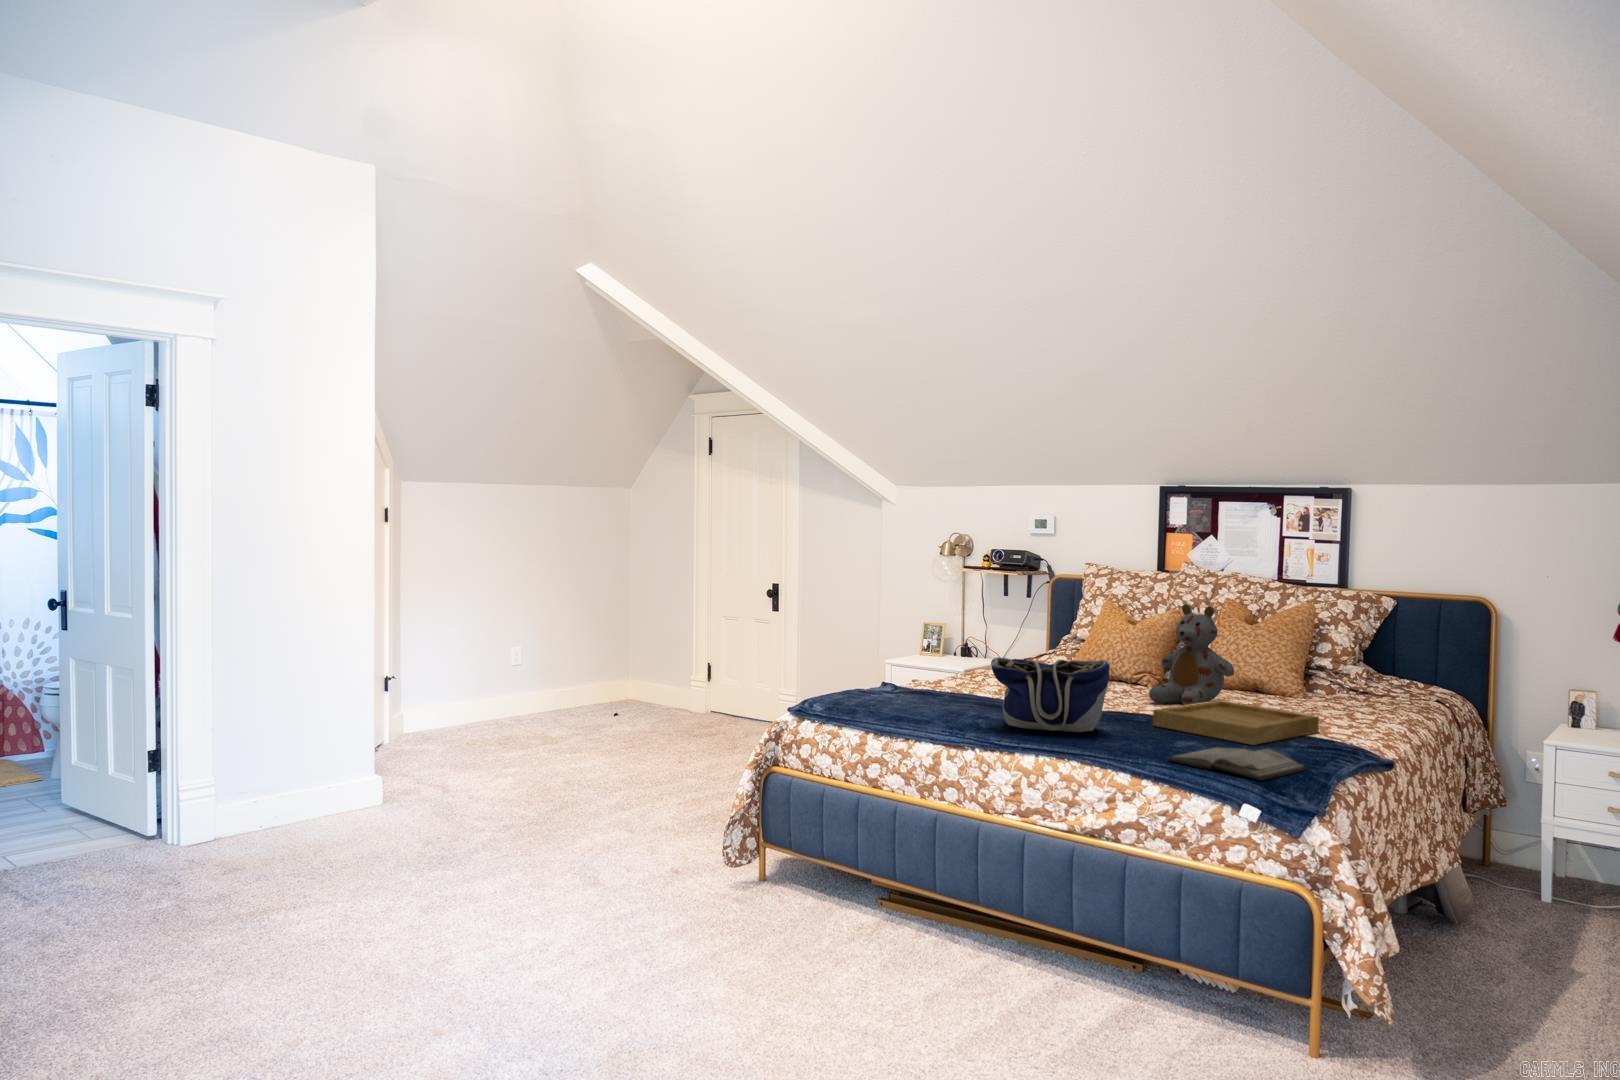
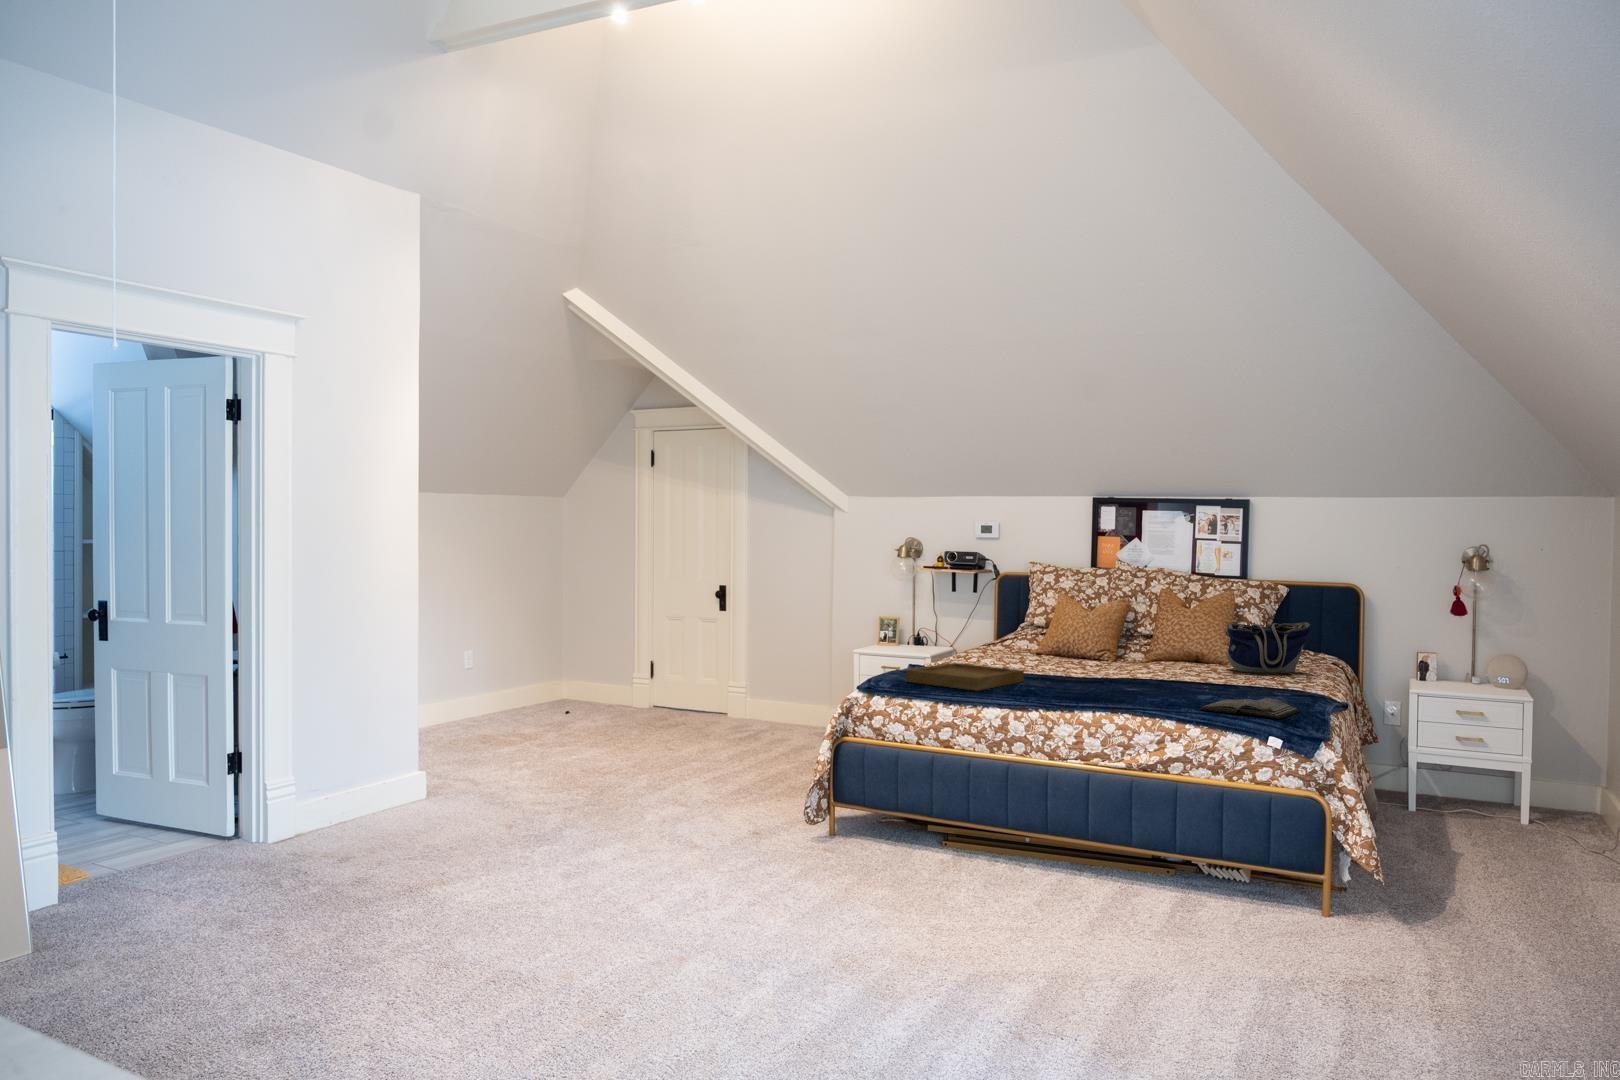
stuffed bear: present [1149,604,1234,705] -> none [1130,593,1196,675]
tote bag: present [991,657,1110,732] -> present [1224,622,1311,673]
tray: present [1153,700,1319,745] -> present [906,662,1024,691]

